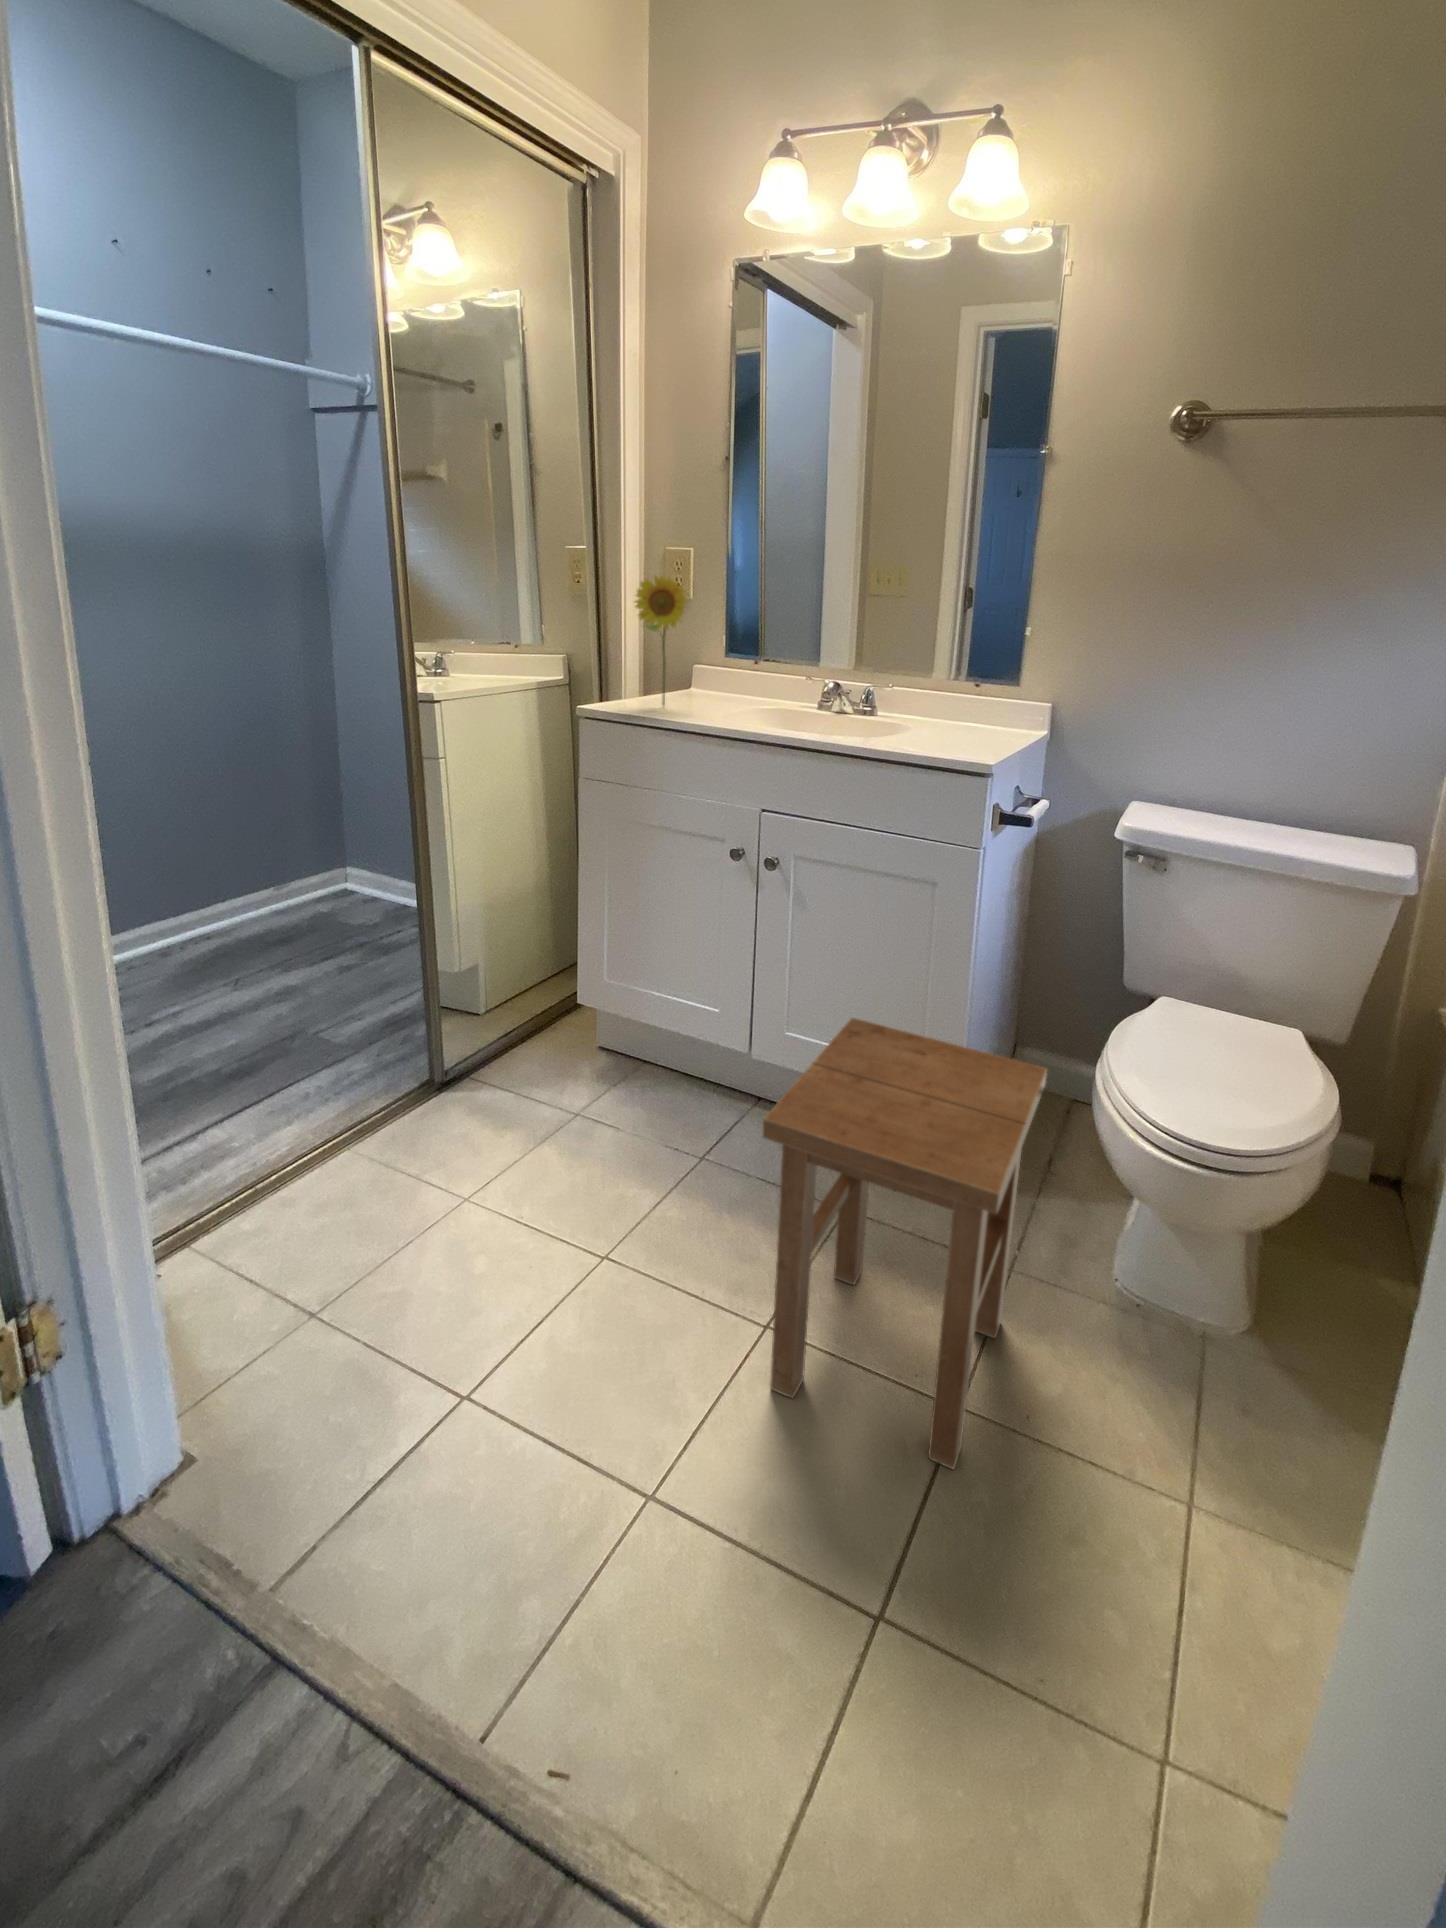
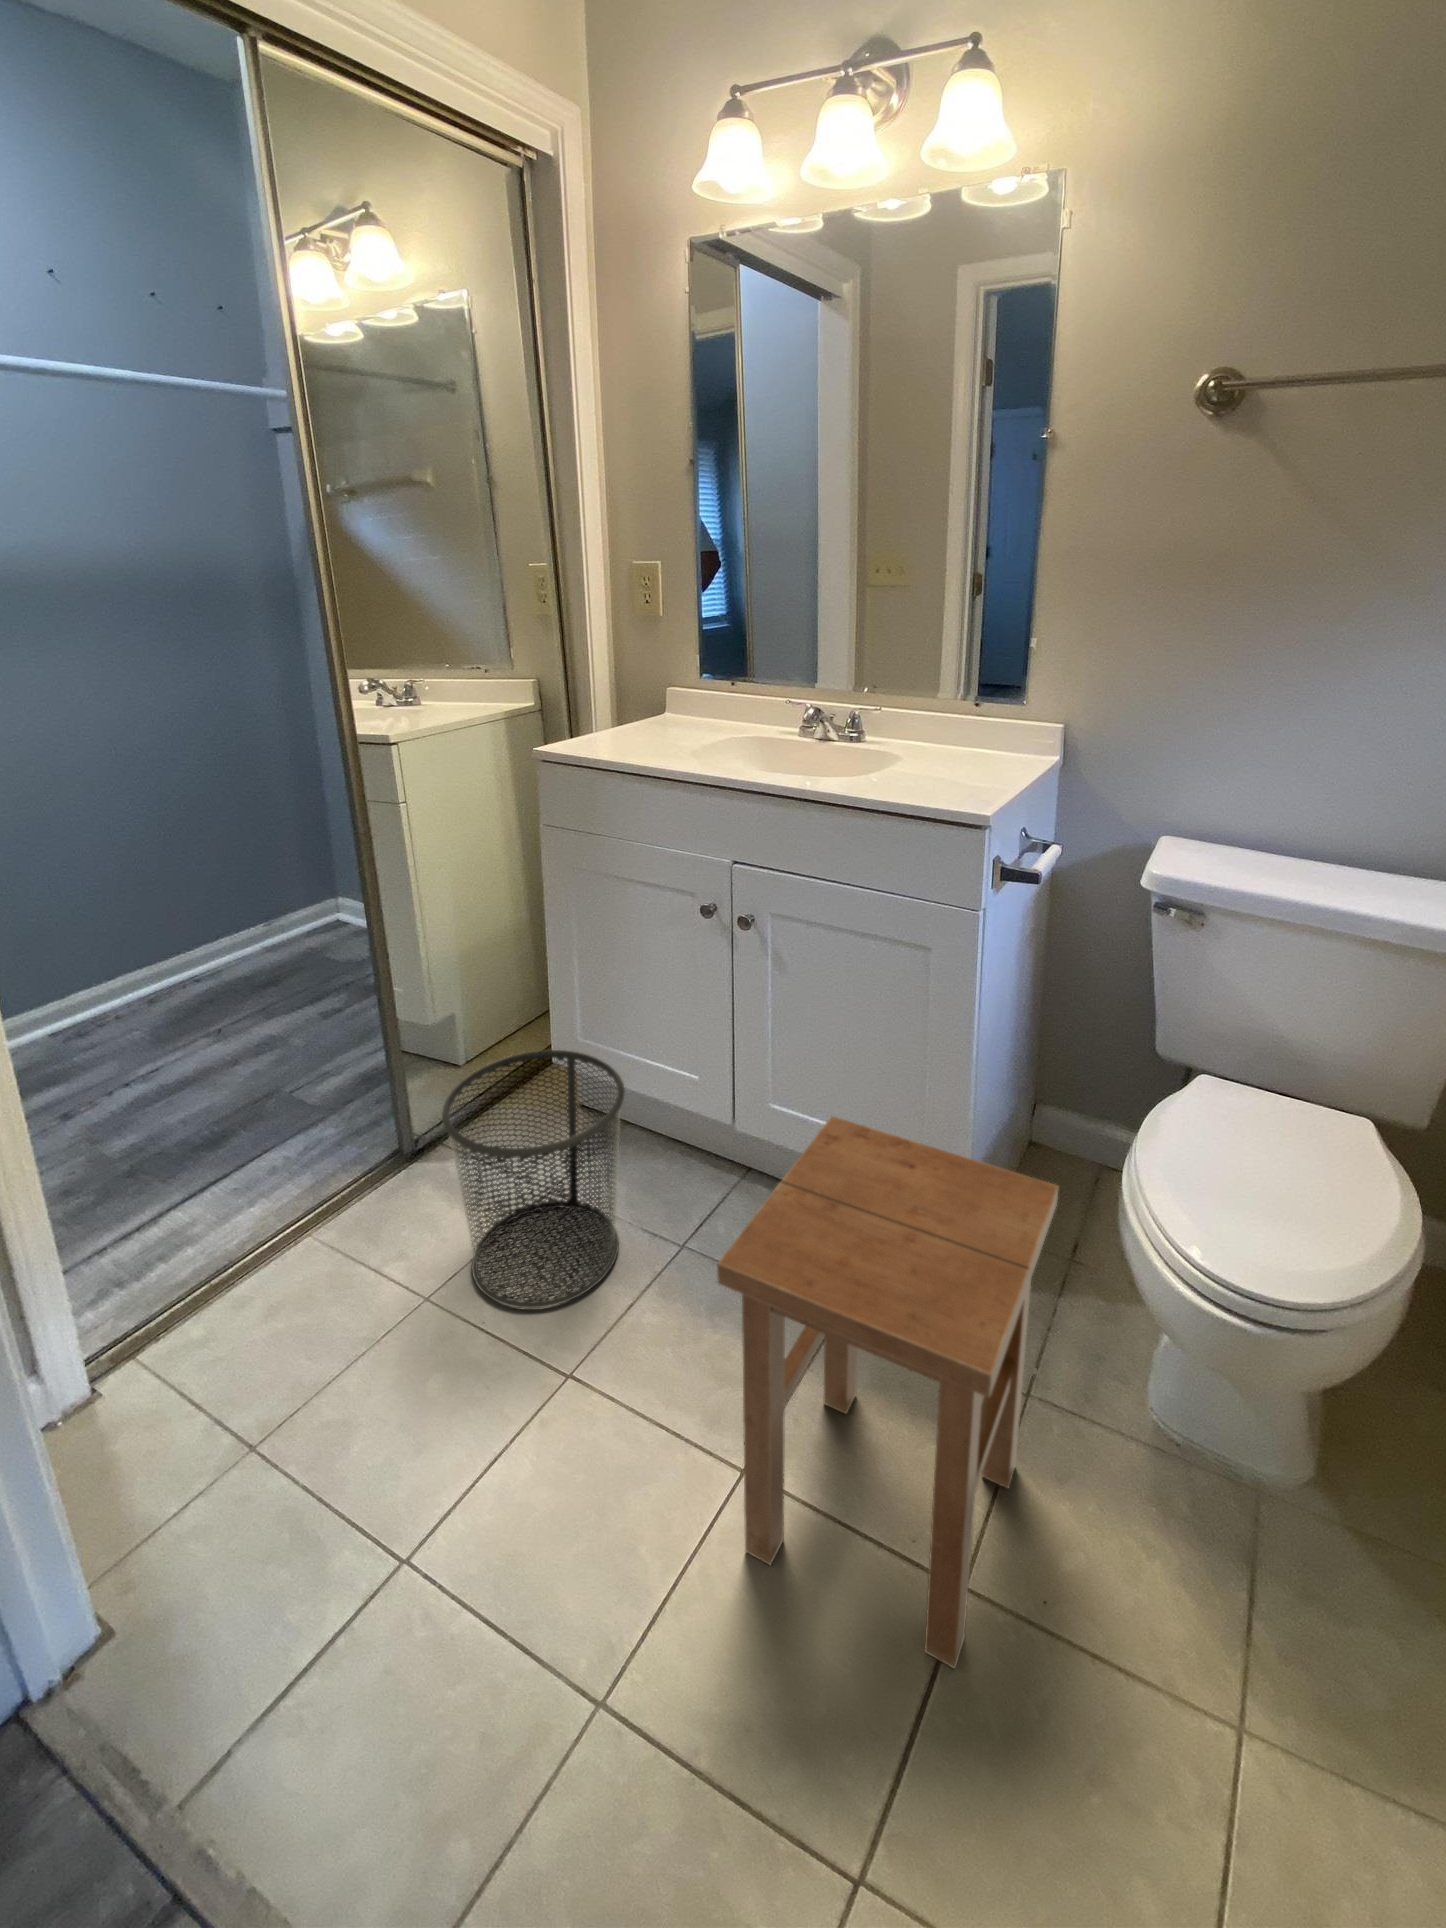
flower: present [635,576,687,705] -> none [591,598,655,741]
waste bin: none [490,978,657,1206] -> present [442,1050,625,1309]

